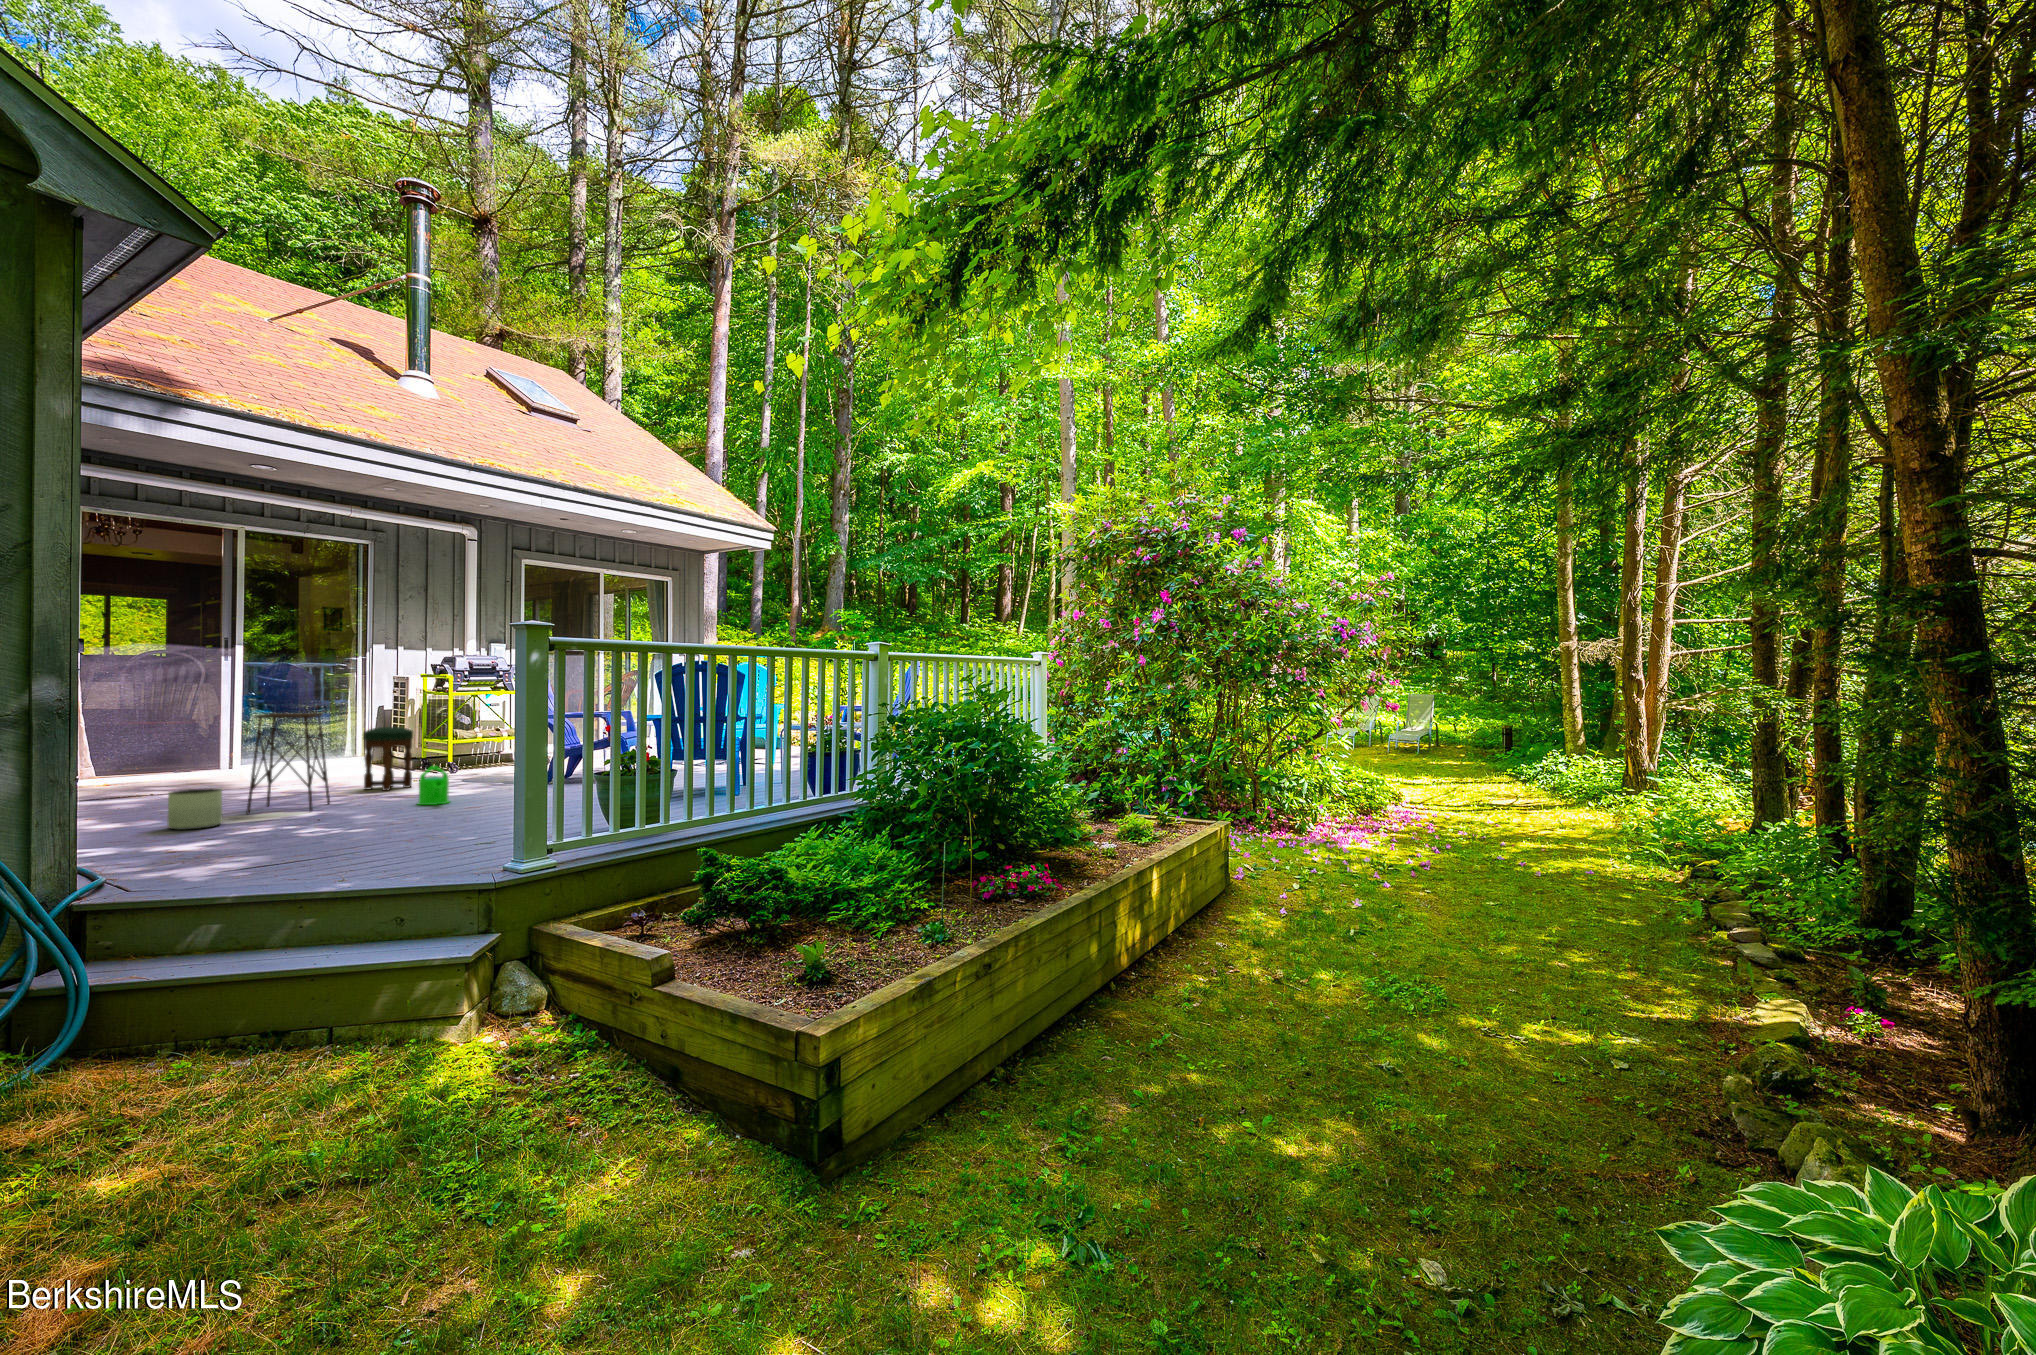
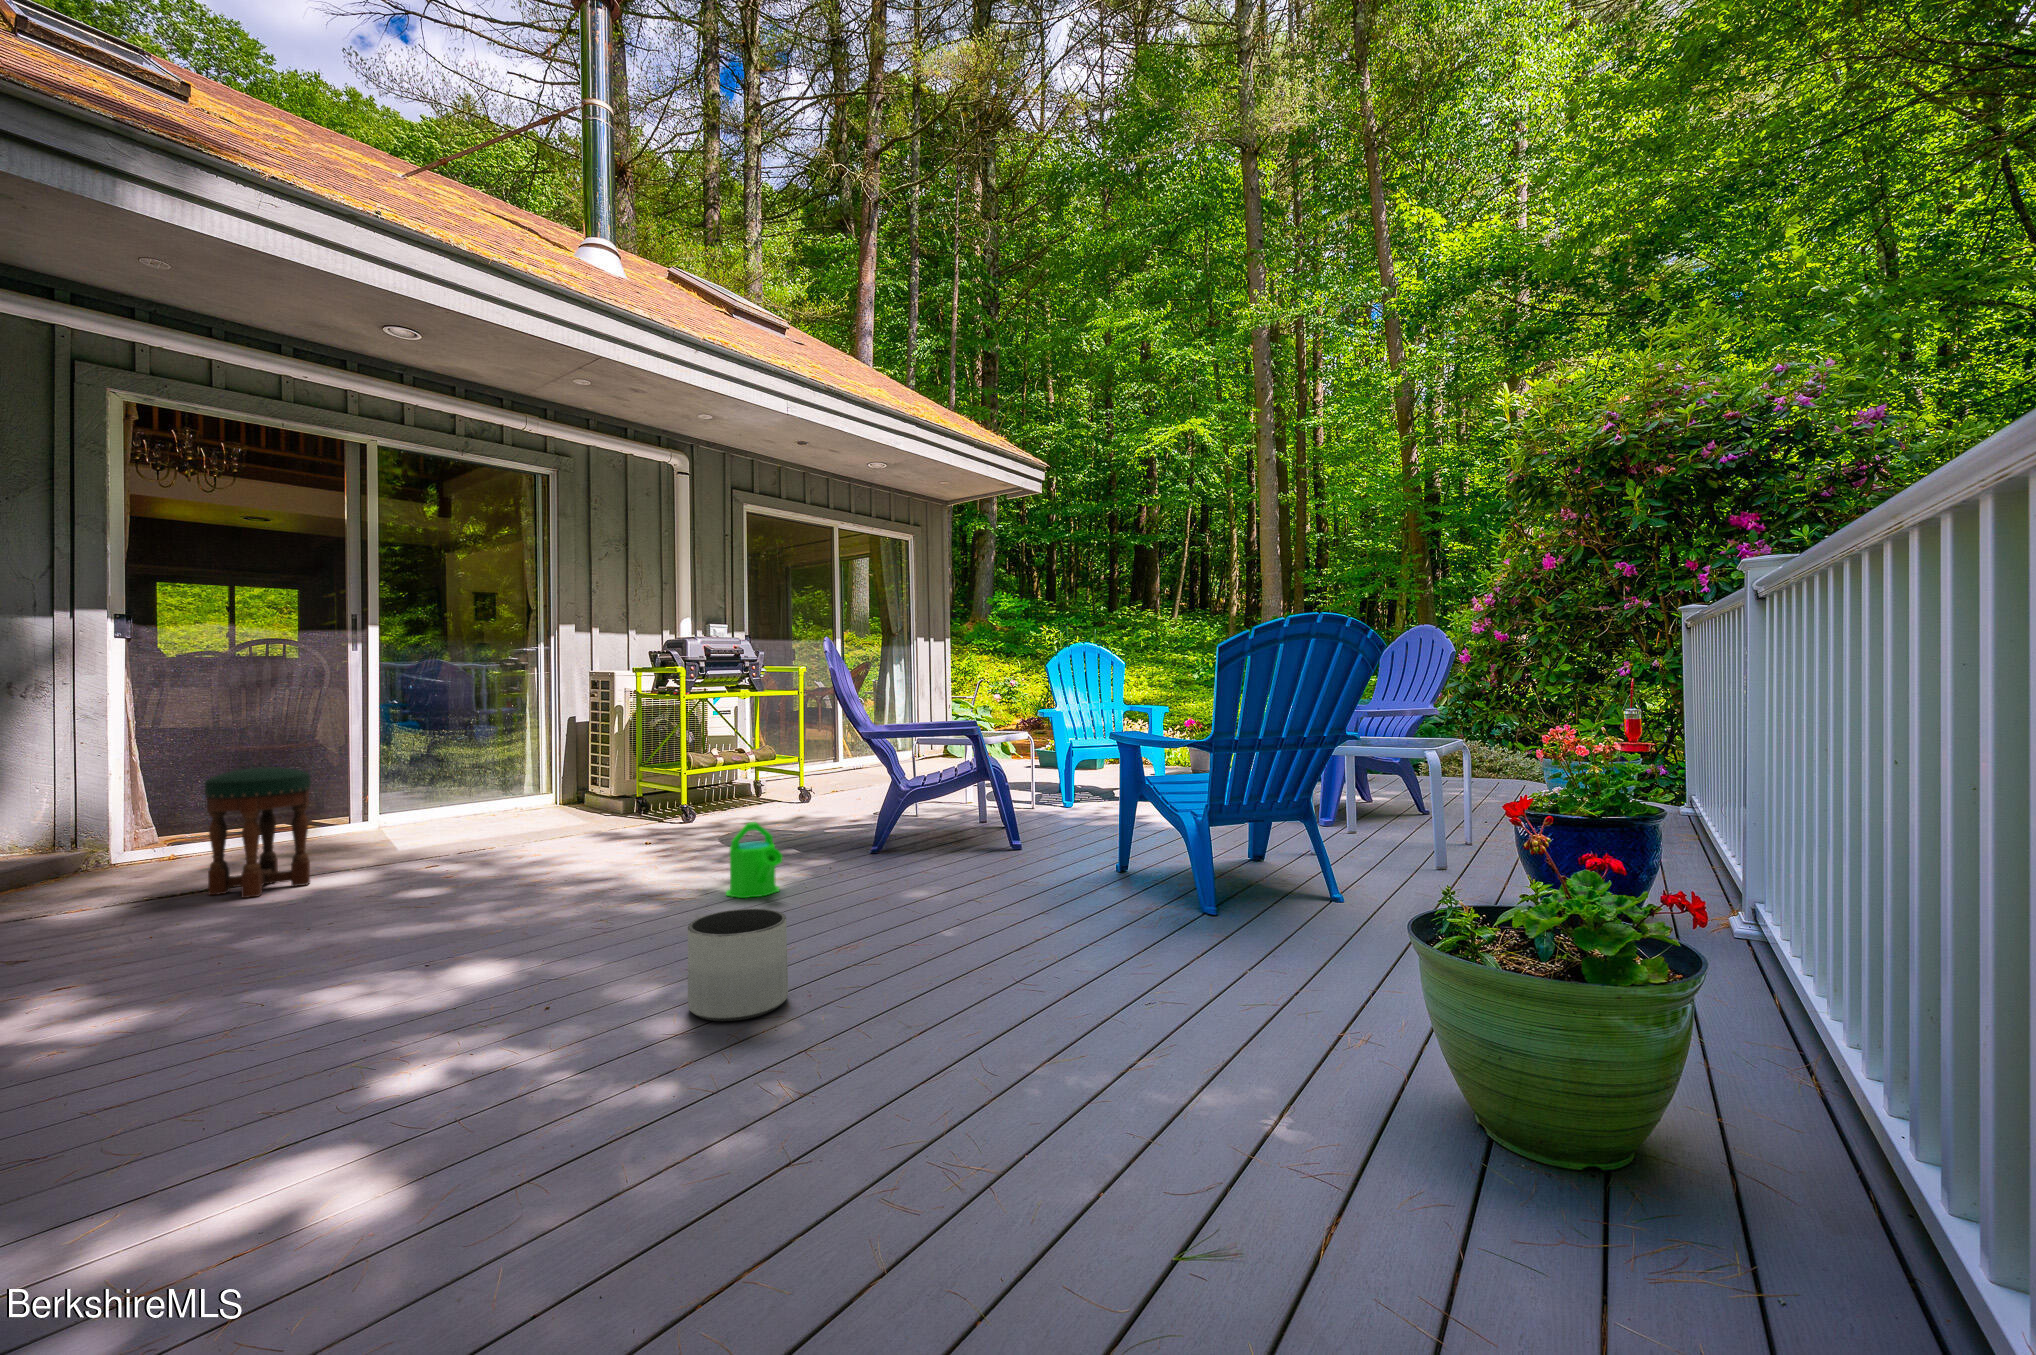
side table: present [247,713,330,814] -> none [437,730,571,936]
stool: present [363,727,413,791] -> present [205,767,311,898]
planter: present [167,788,223,830] -> present [688,909,788,1021]

